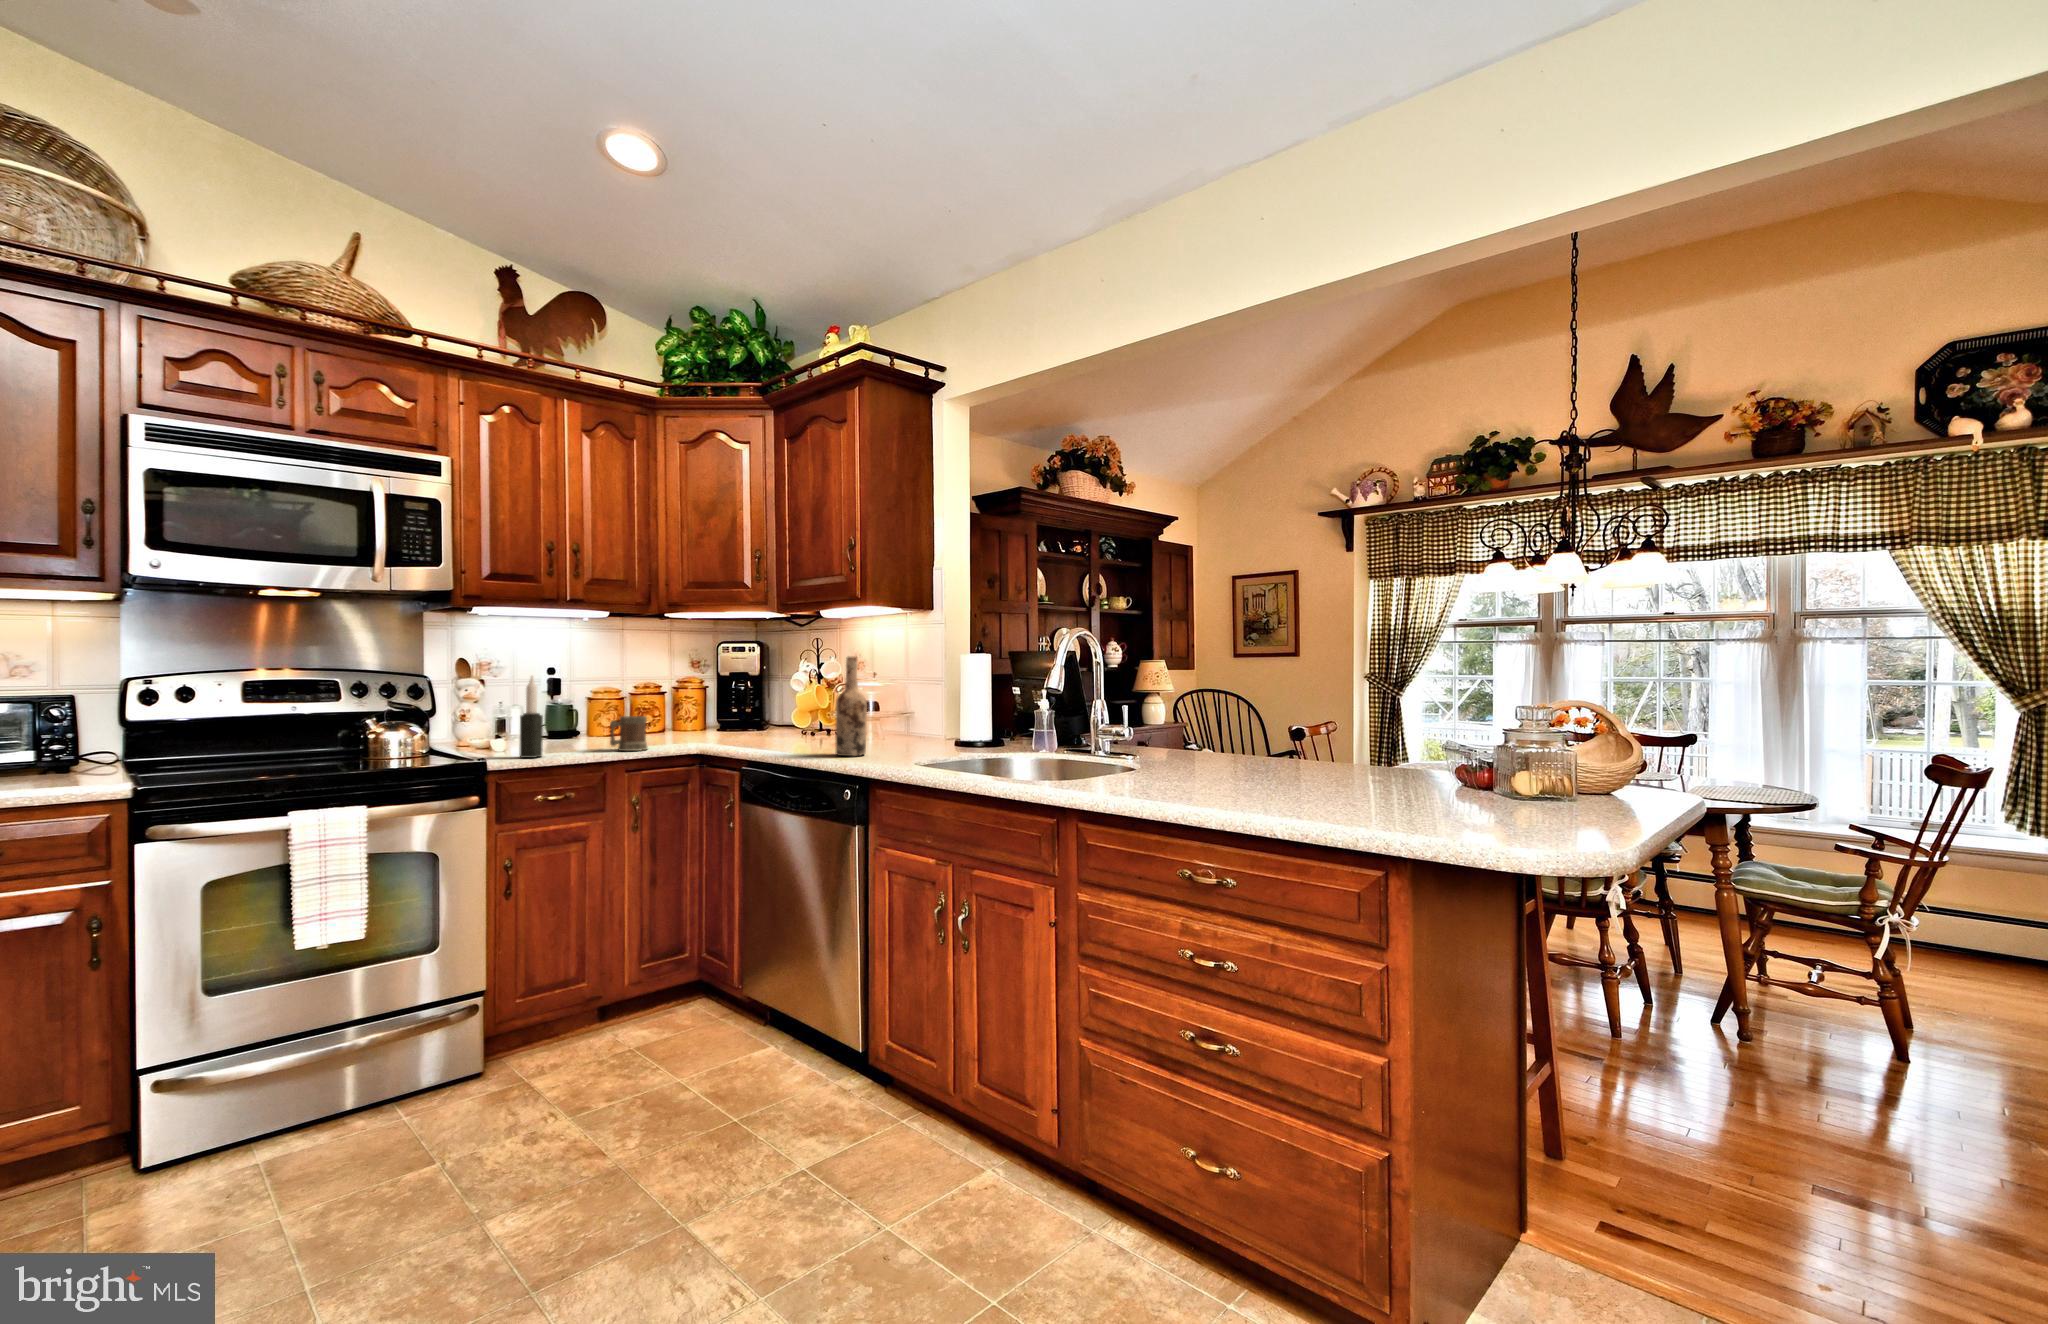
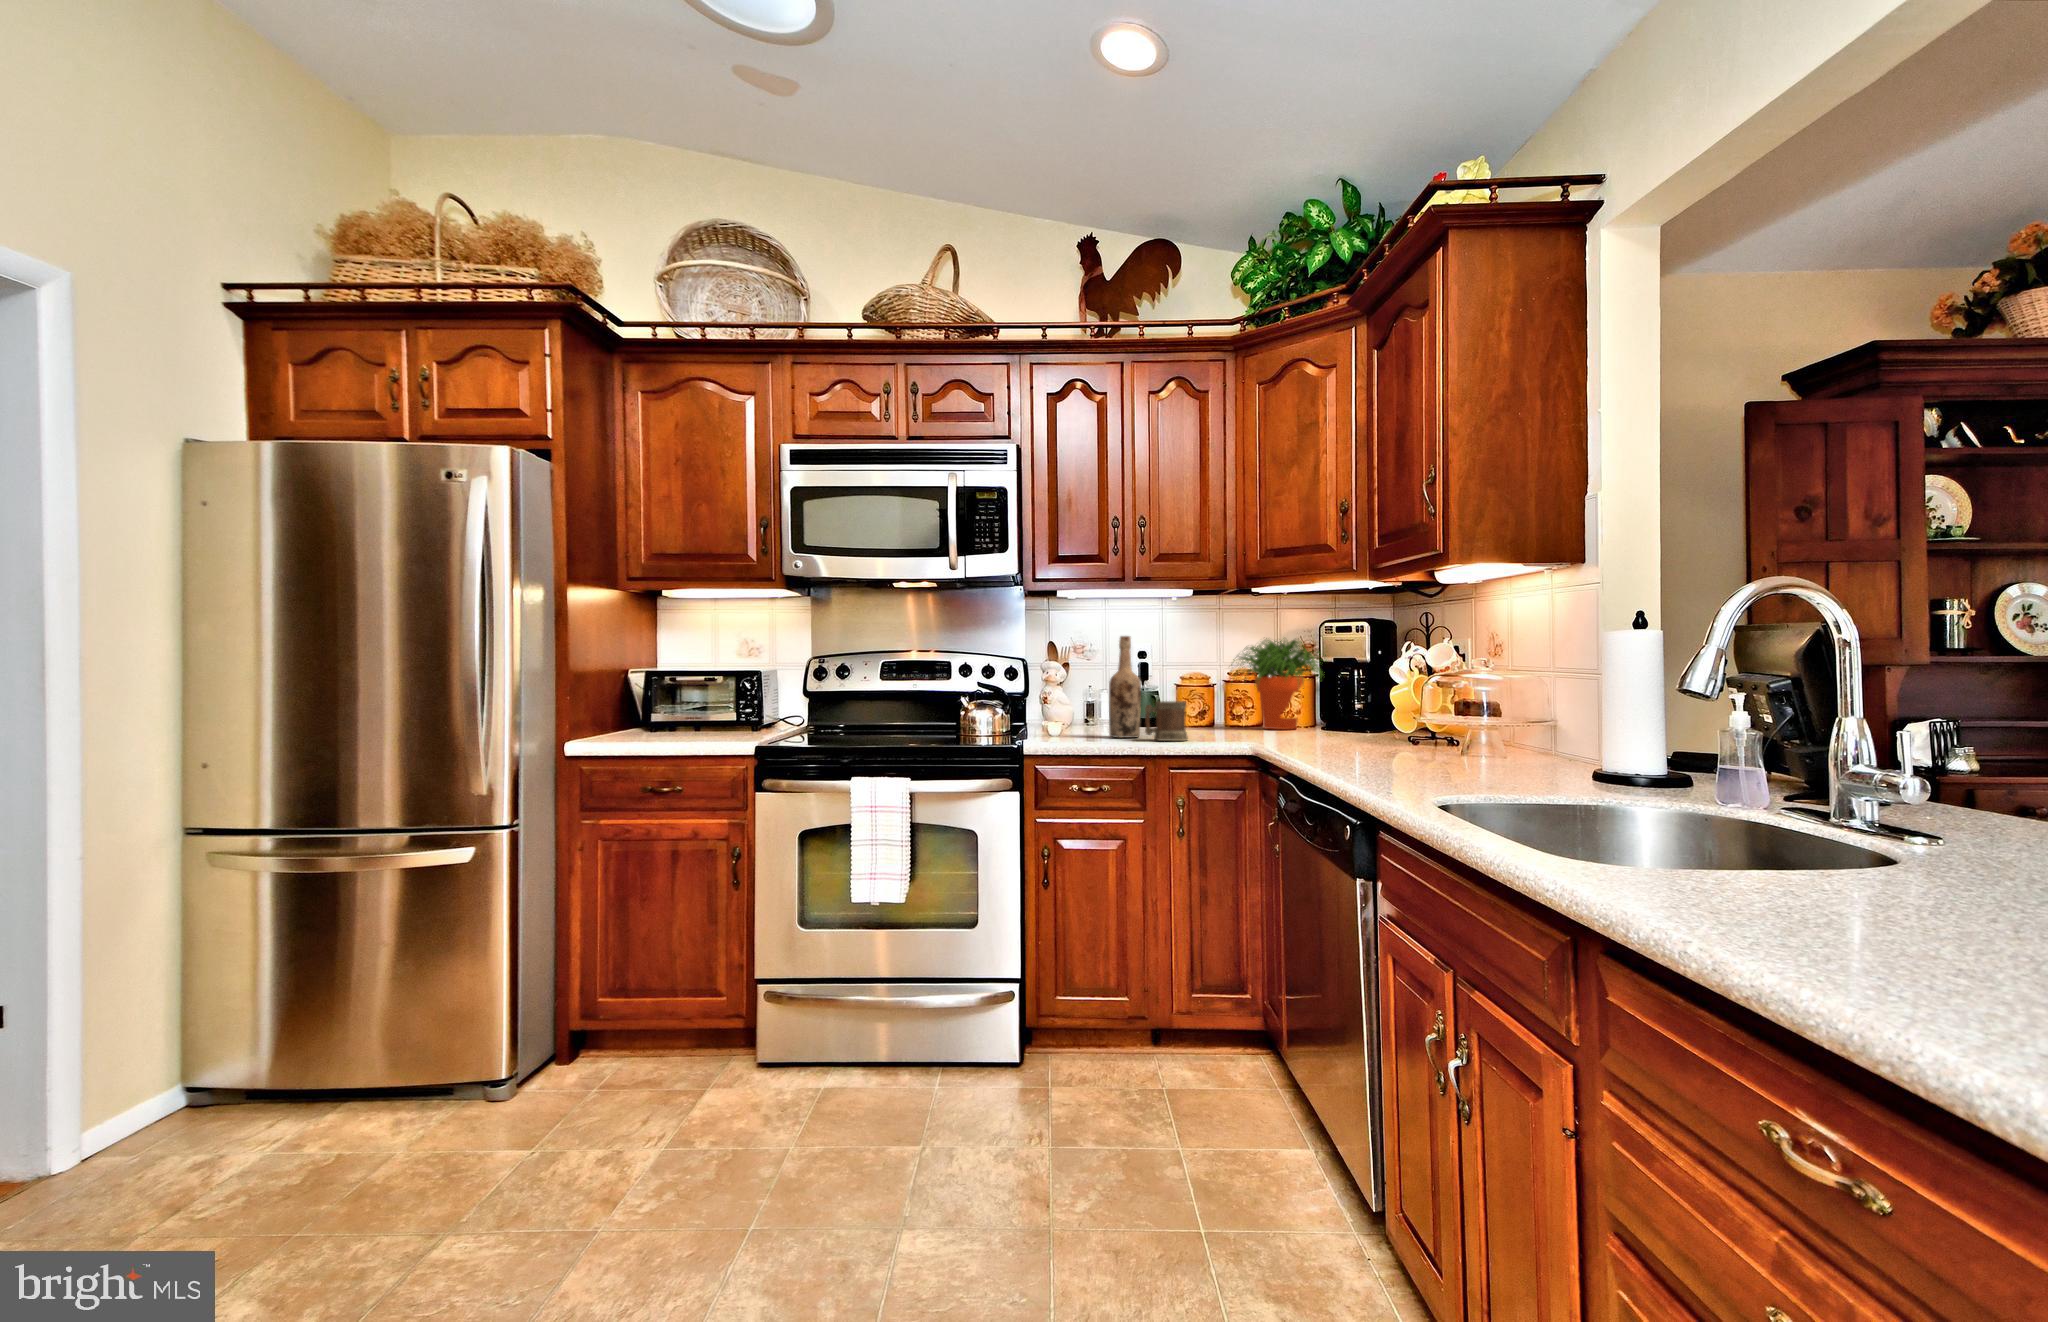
potted plant: none [645,657,738,733] -> present [1231,638,1326,729]
wine bottle: present [836,657,867,756] -> present [1109,636,1141,738]
candle: present [519,676,543,758] -> none [1055,654,1077,742]

